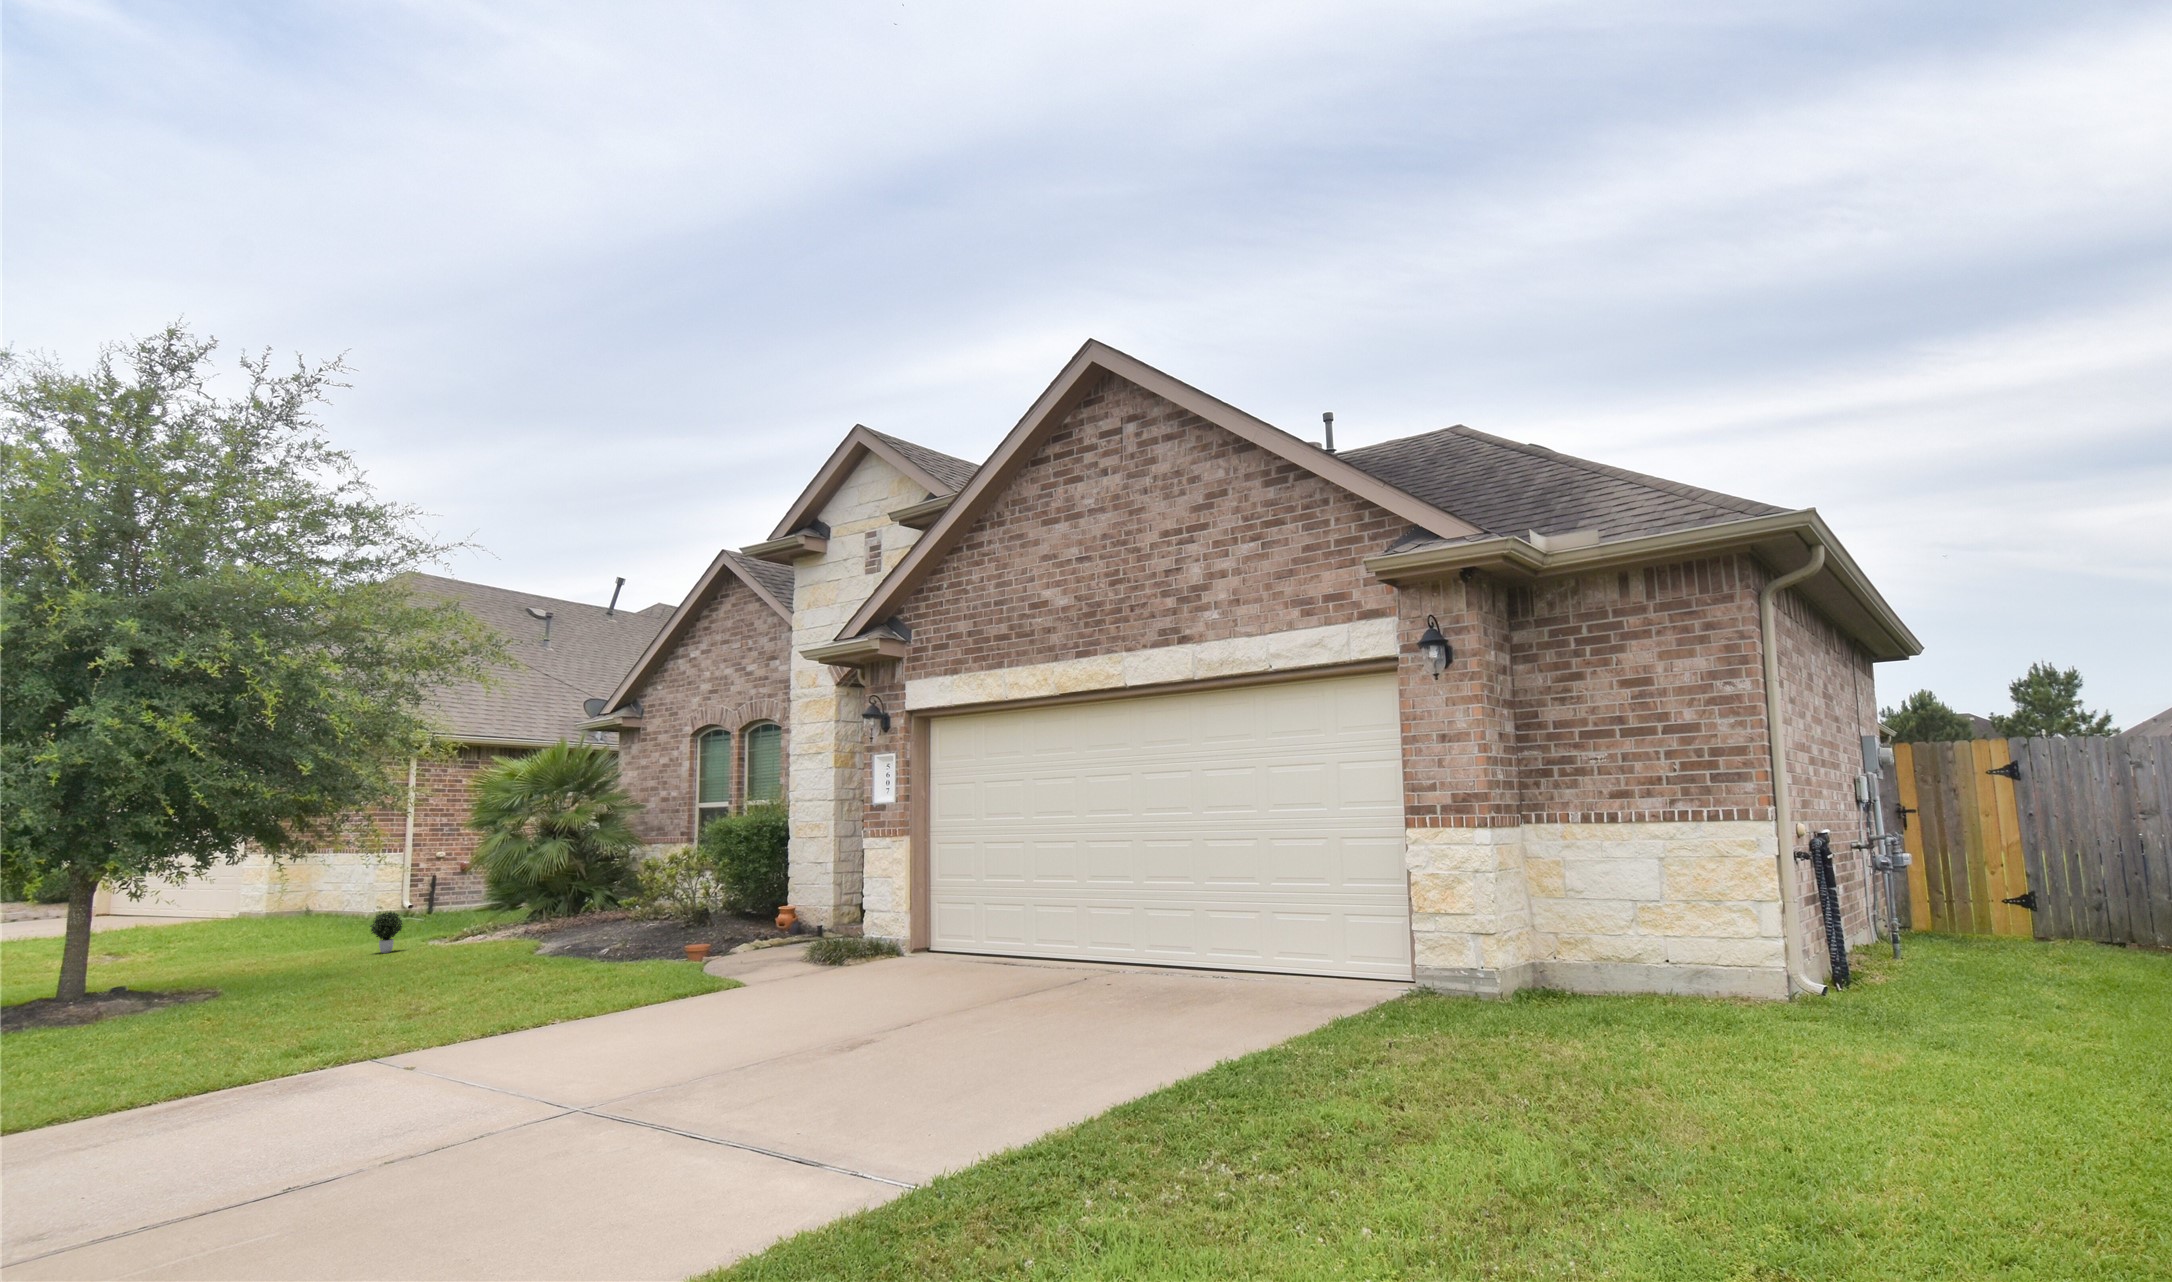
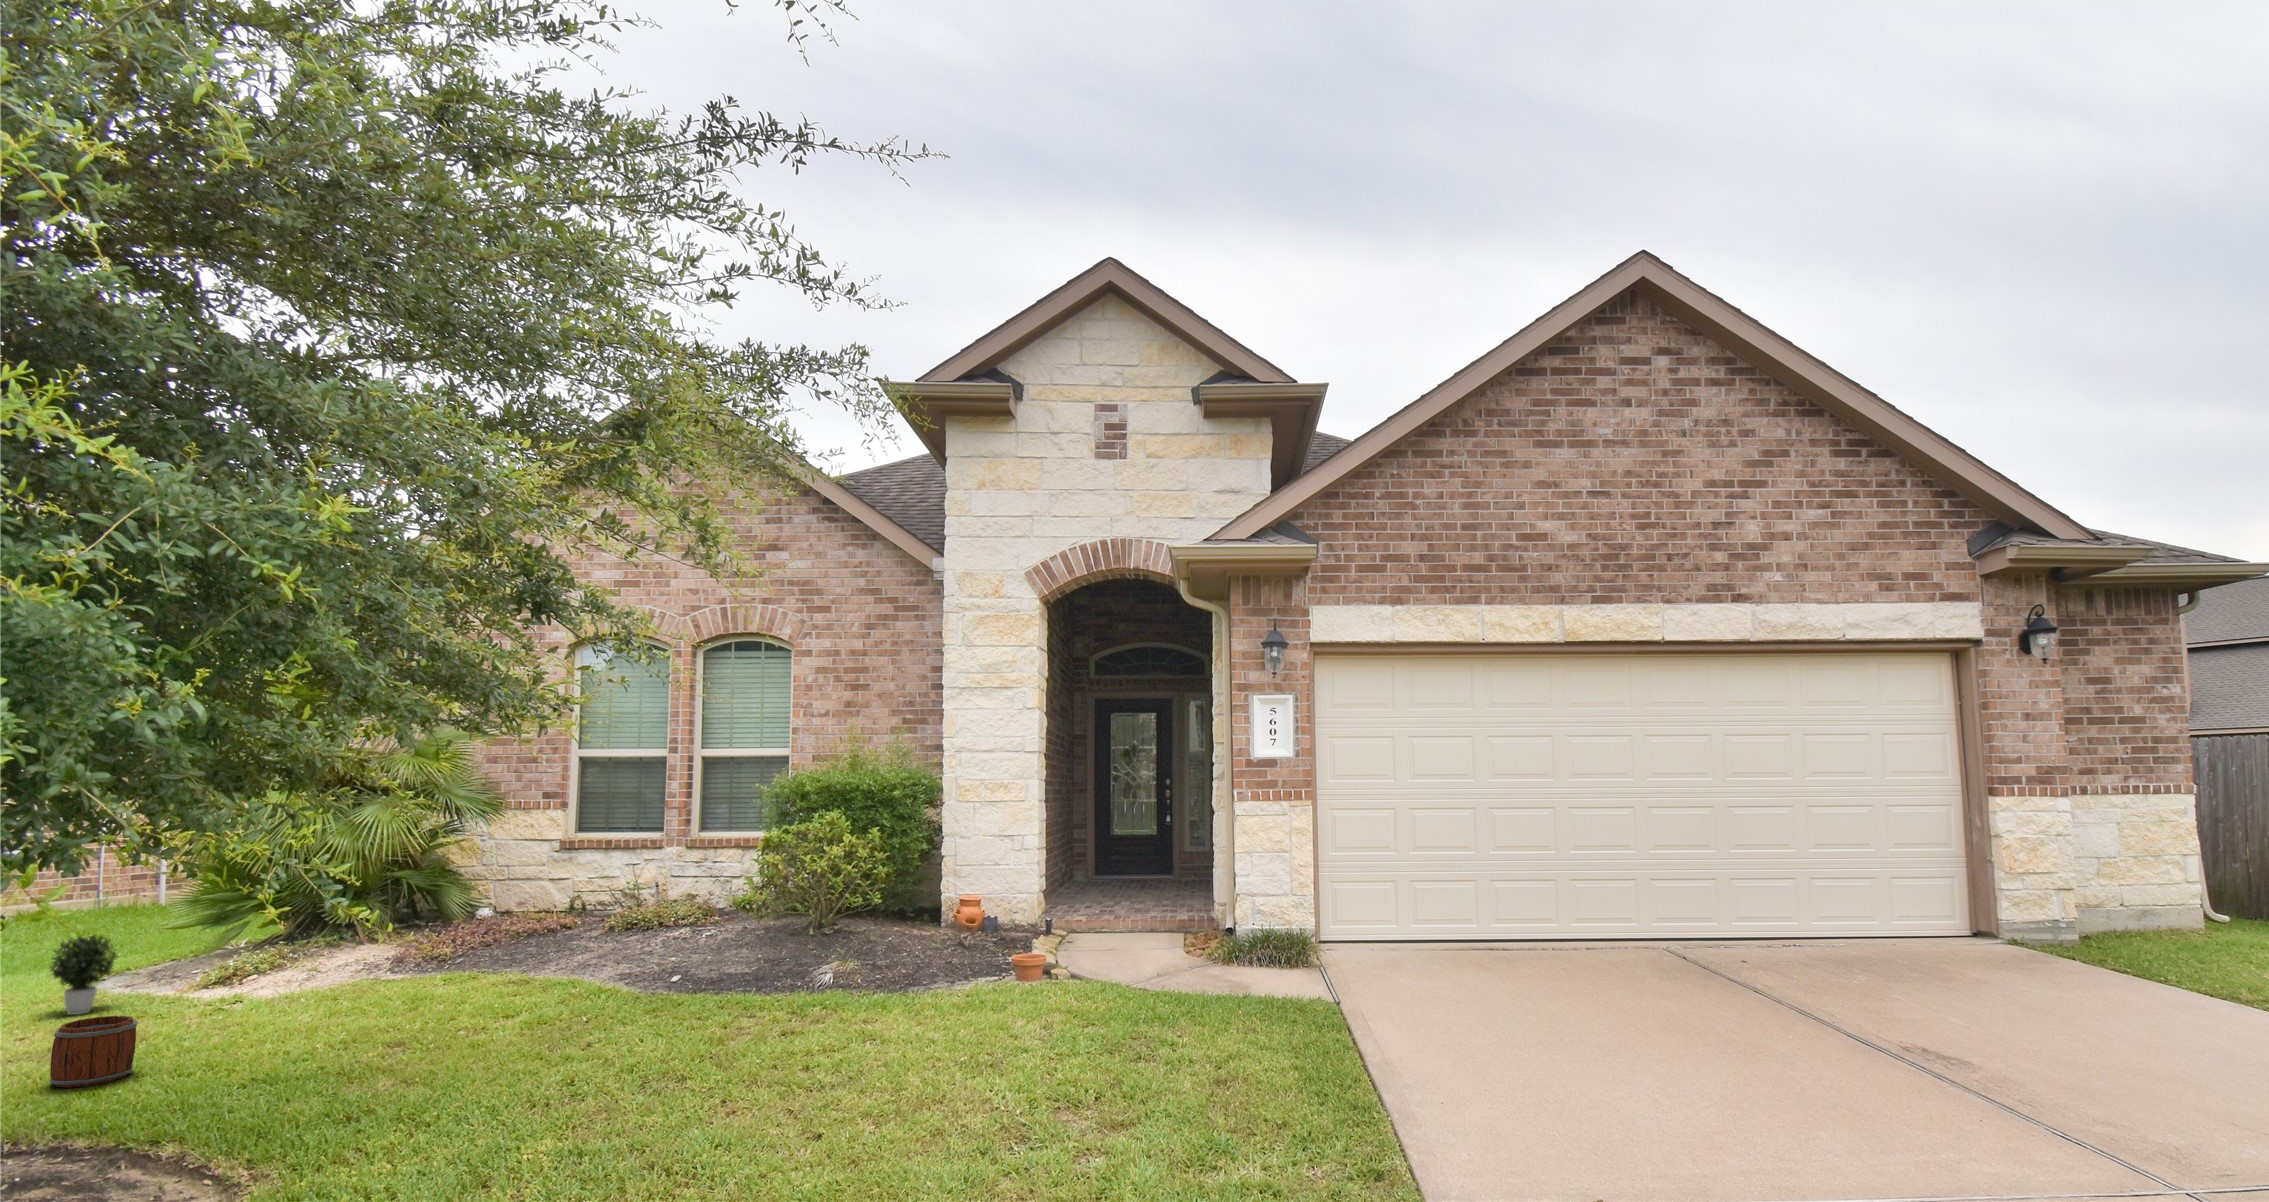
bucket: none [266,948,304,980] -> present [49,1016,137,1088]

